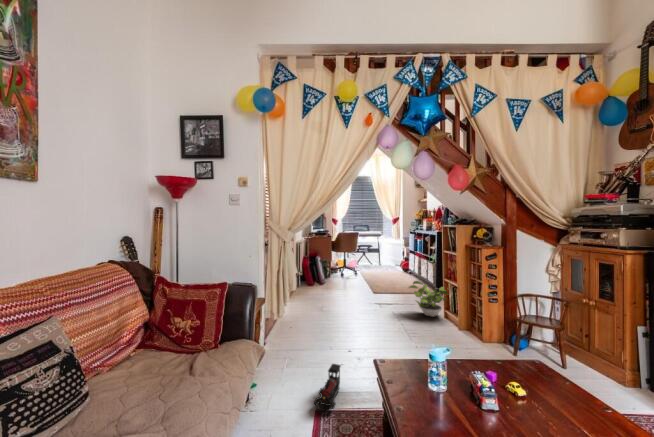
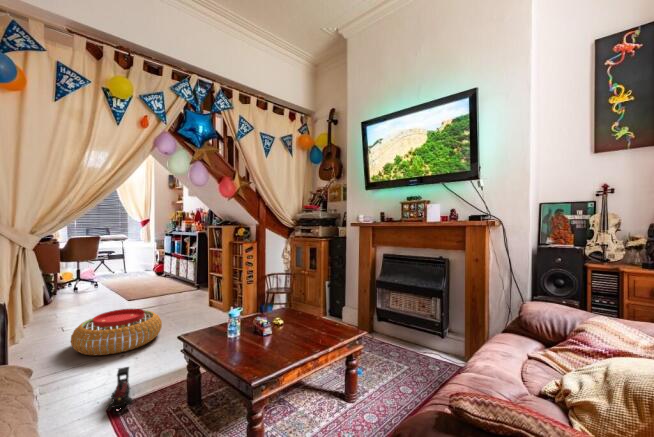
potted plant: present [409,281,448,317] -> none [176,279,216,309]
pouf: none [318,301,387,343] -> present [71,309,162,356]

